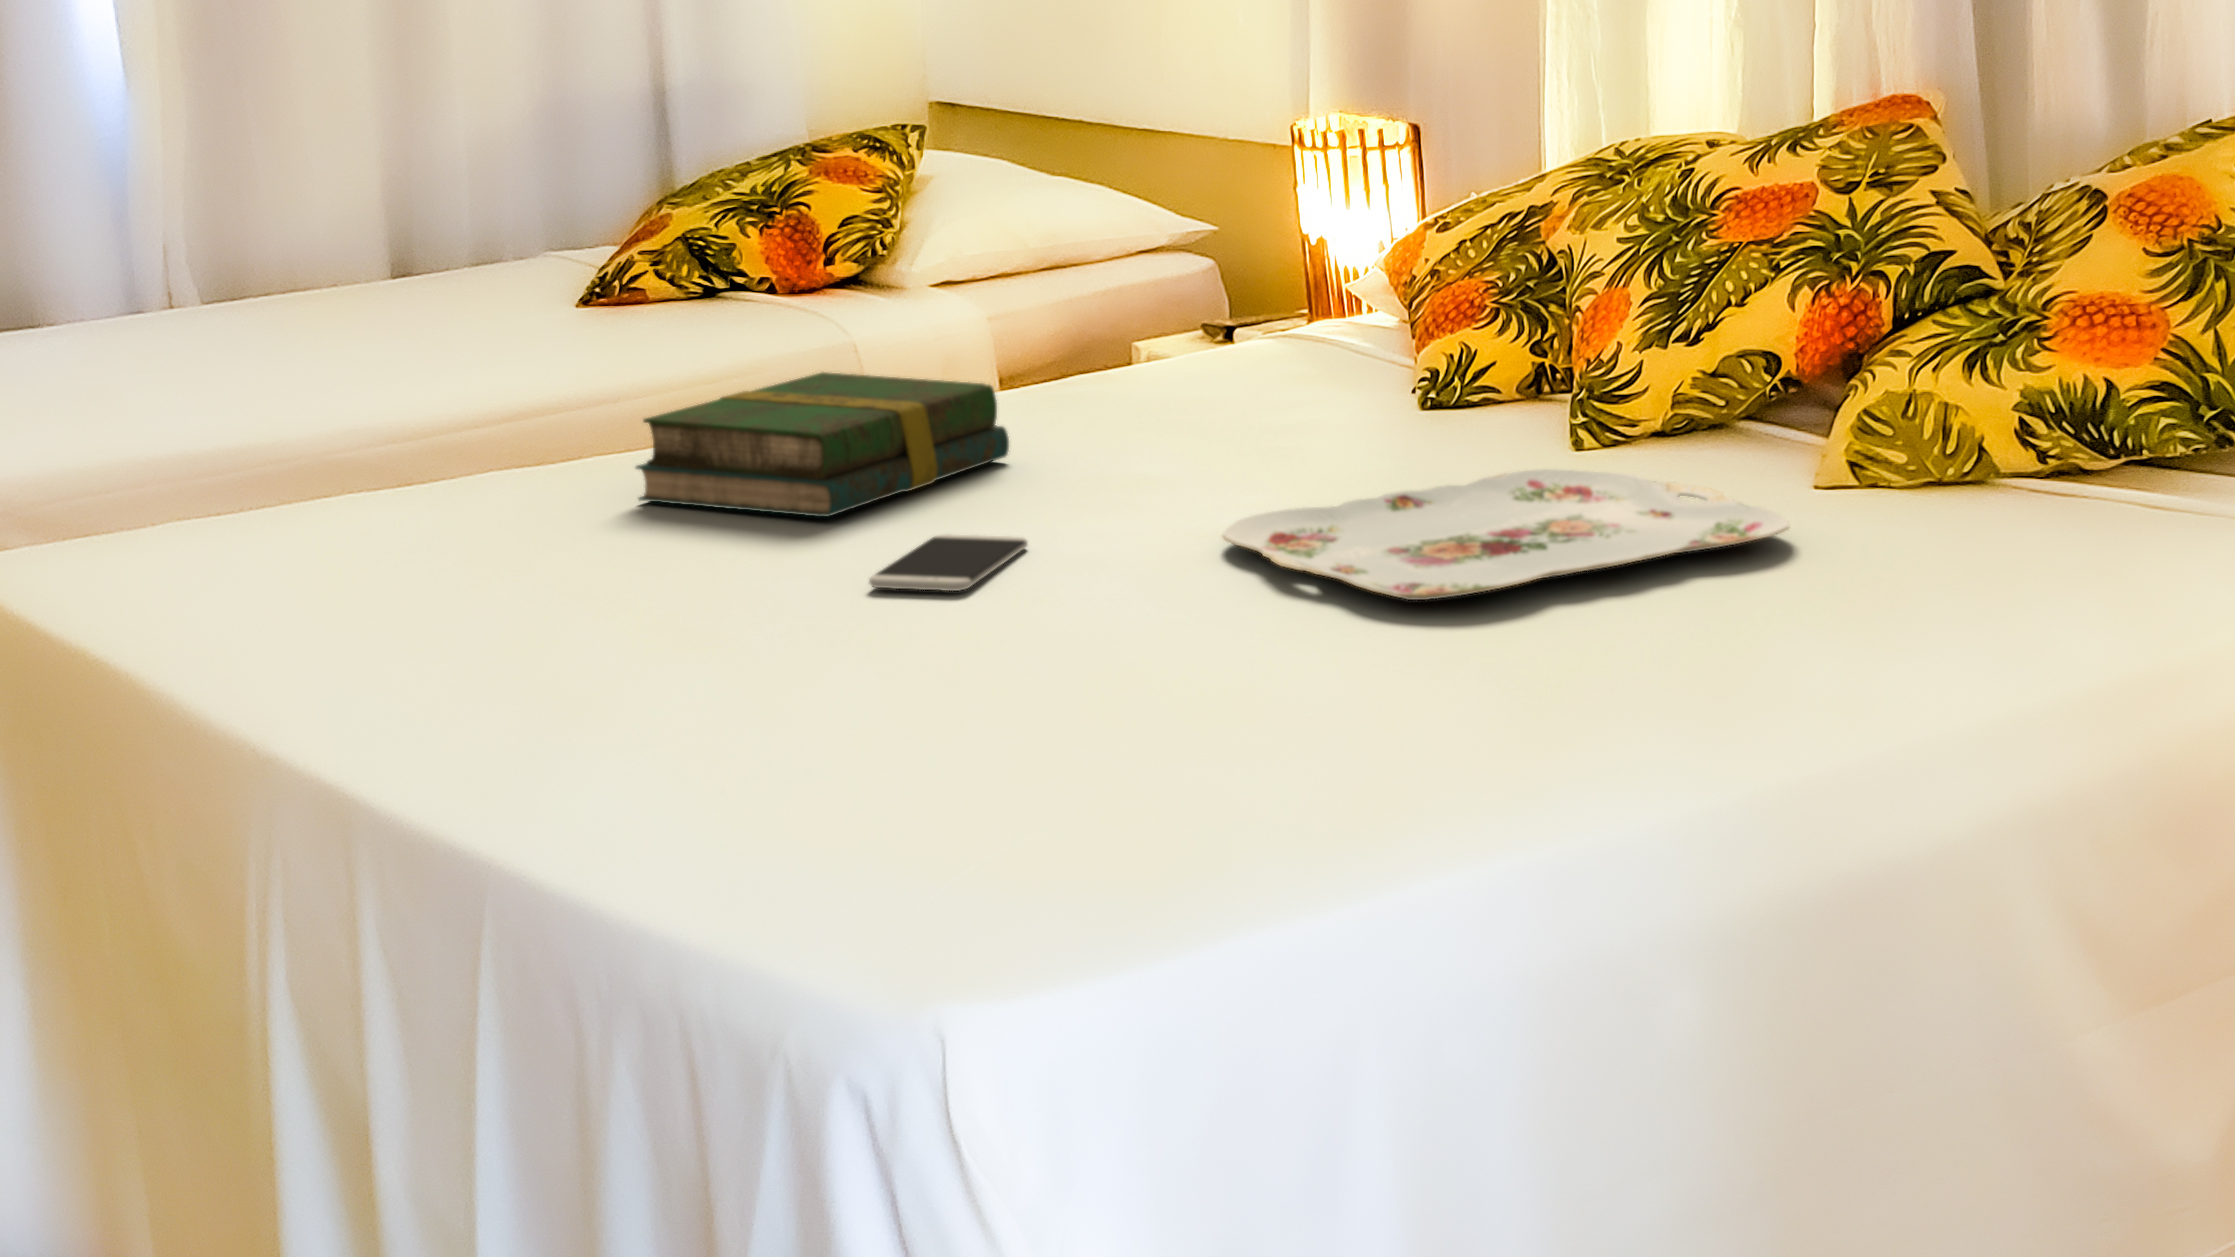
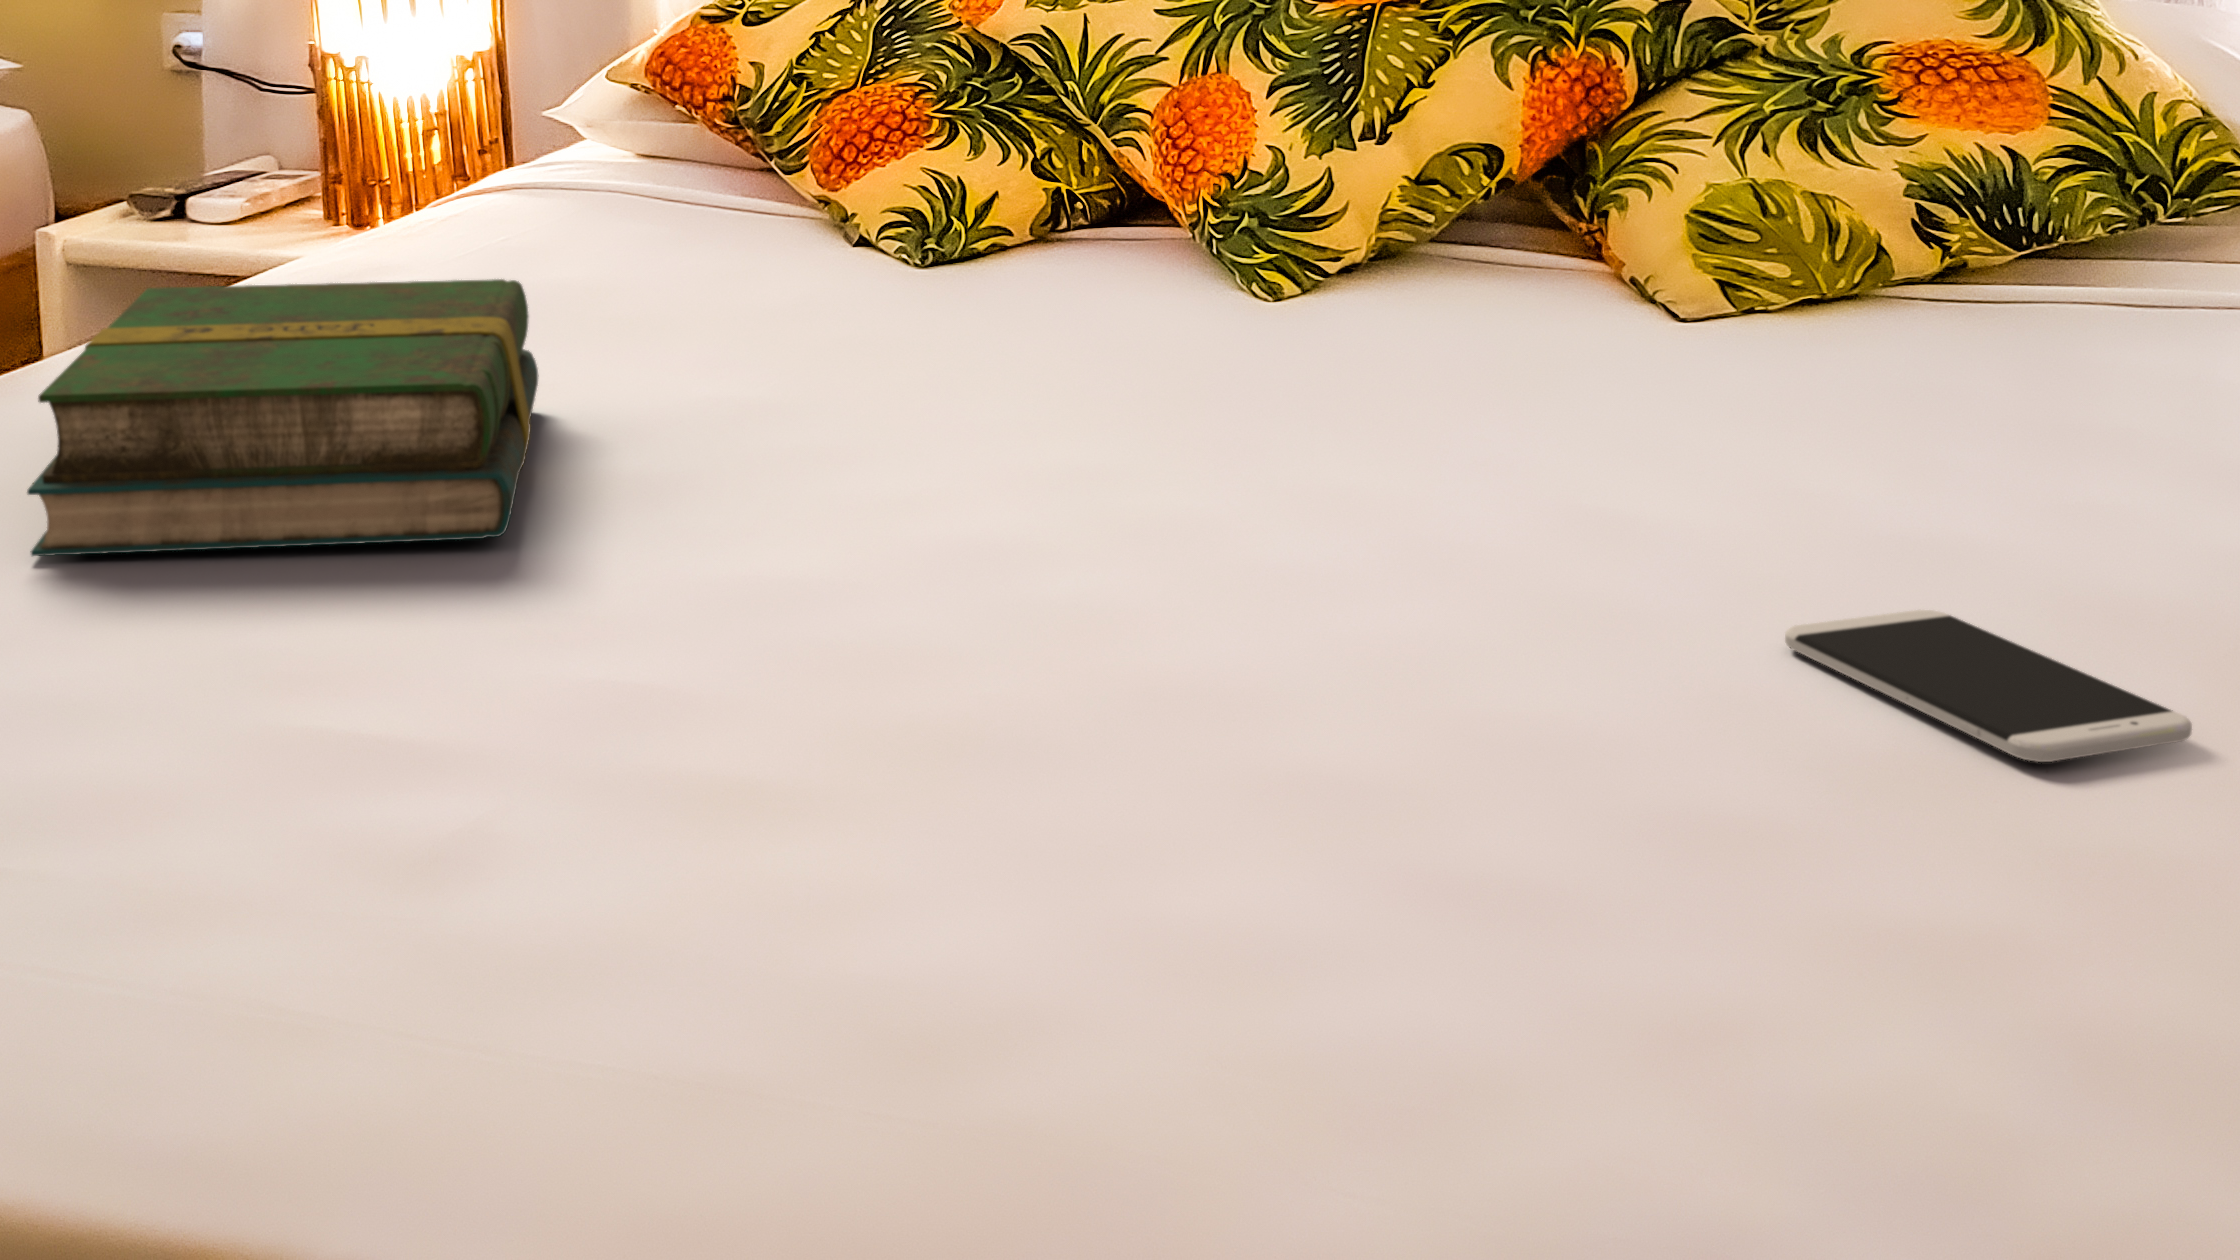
serving tray: present [1223,469,1789,600] -> none [1215,325,1956,540]
smartphone: present [869,534,1028,591] -> present [1785,610,2192,762]

